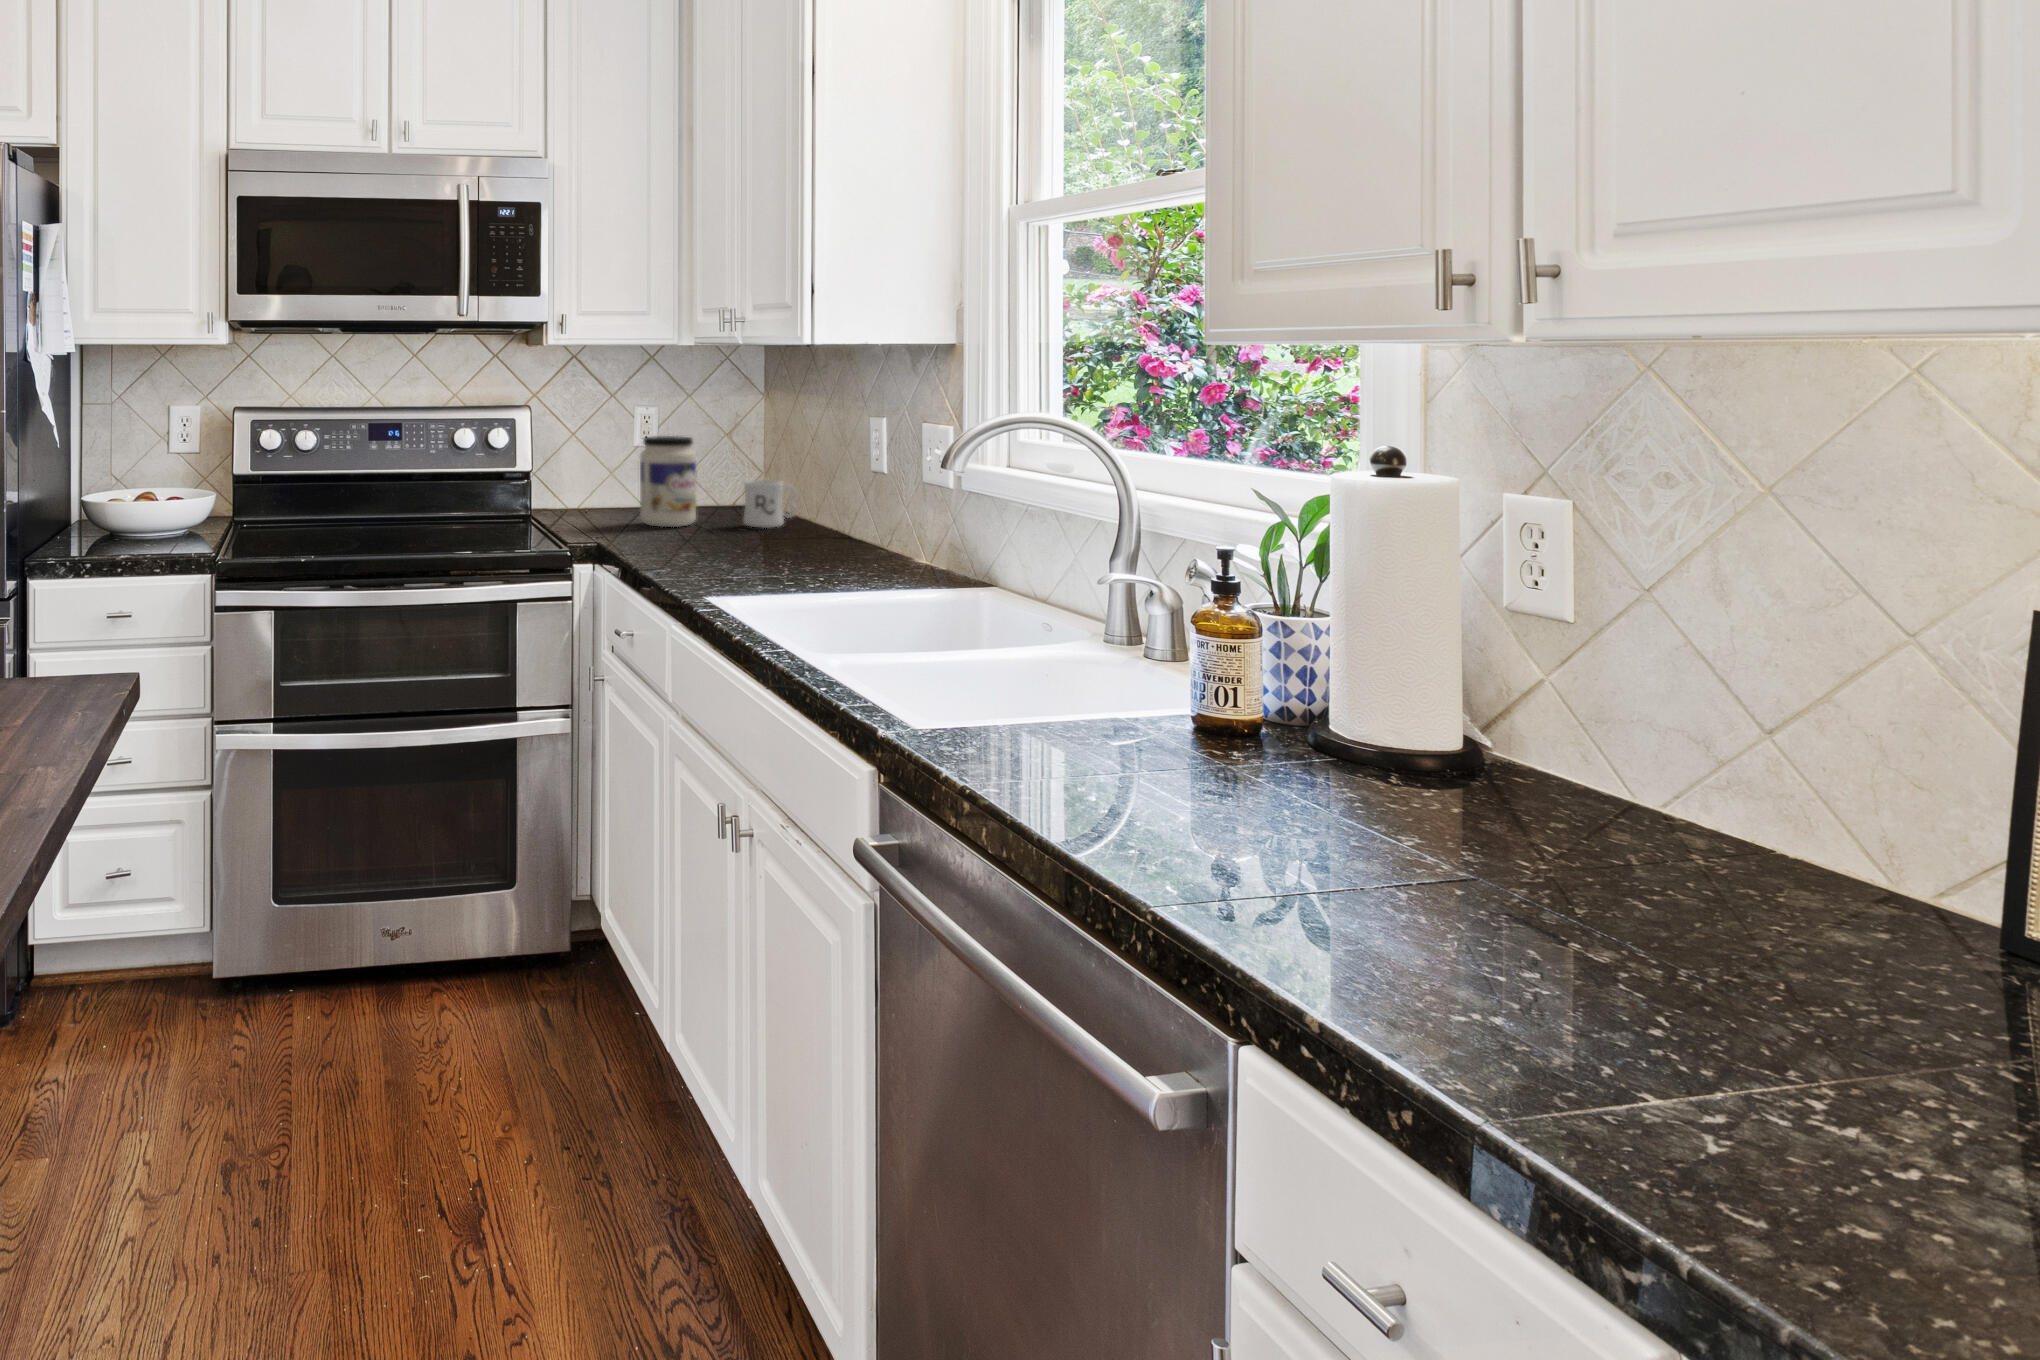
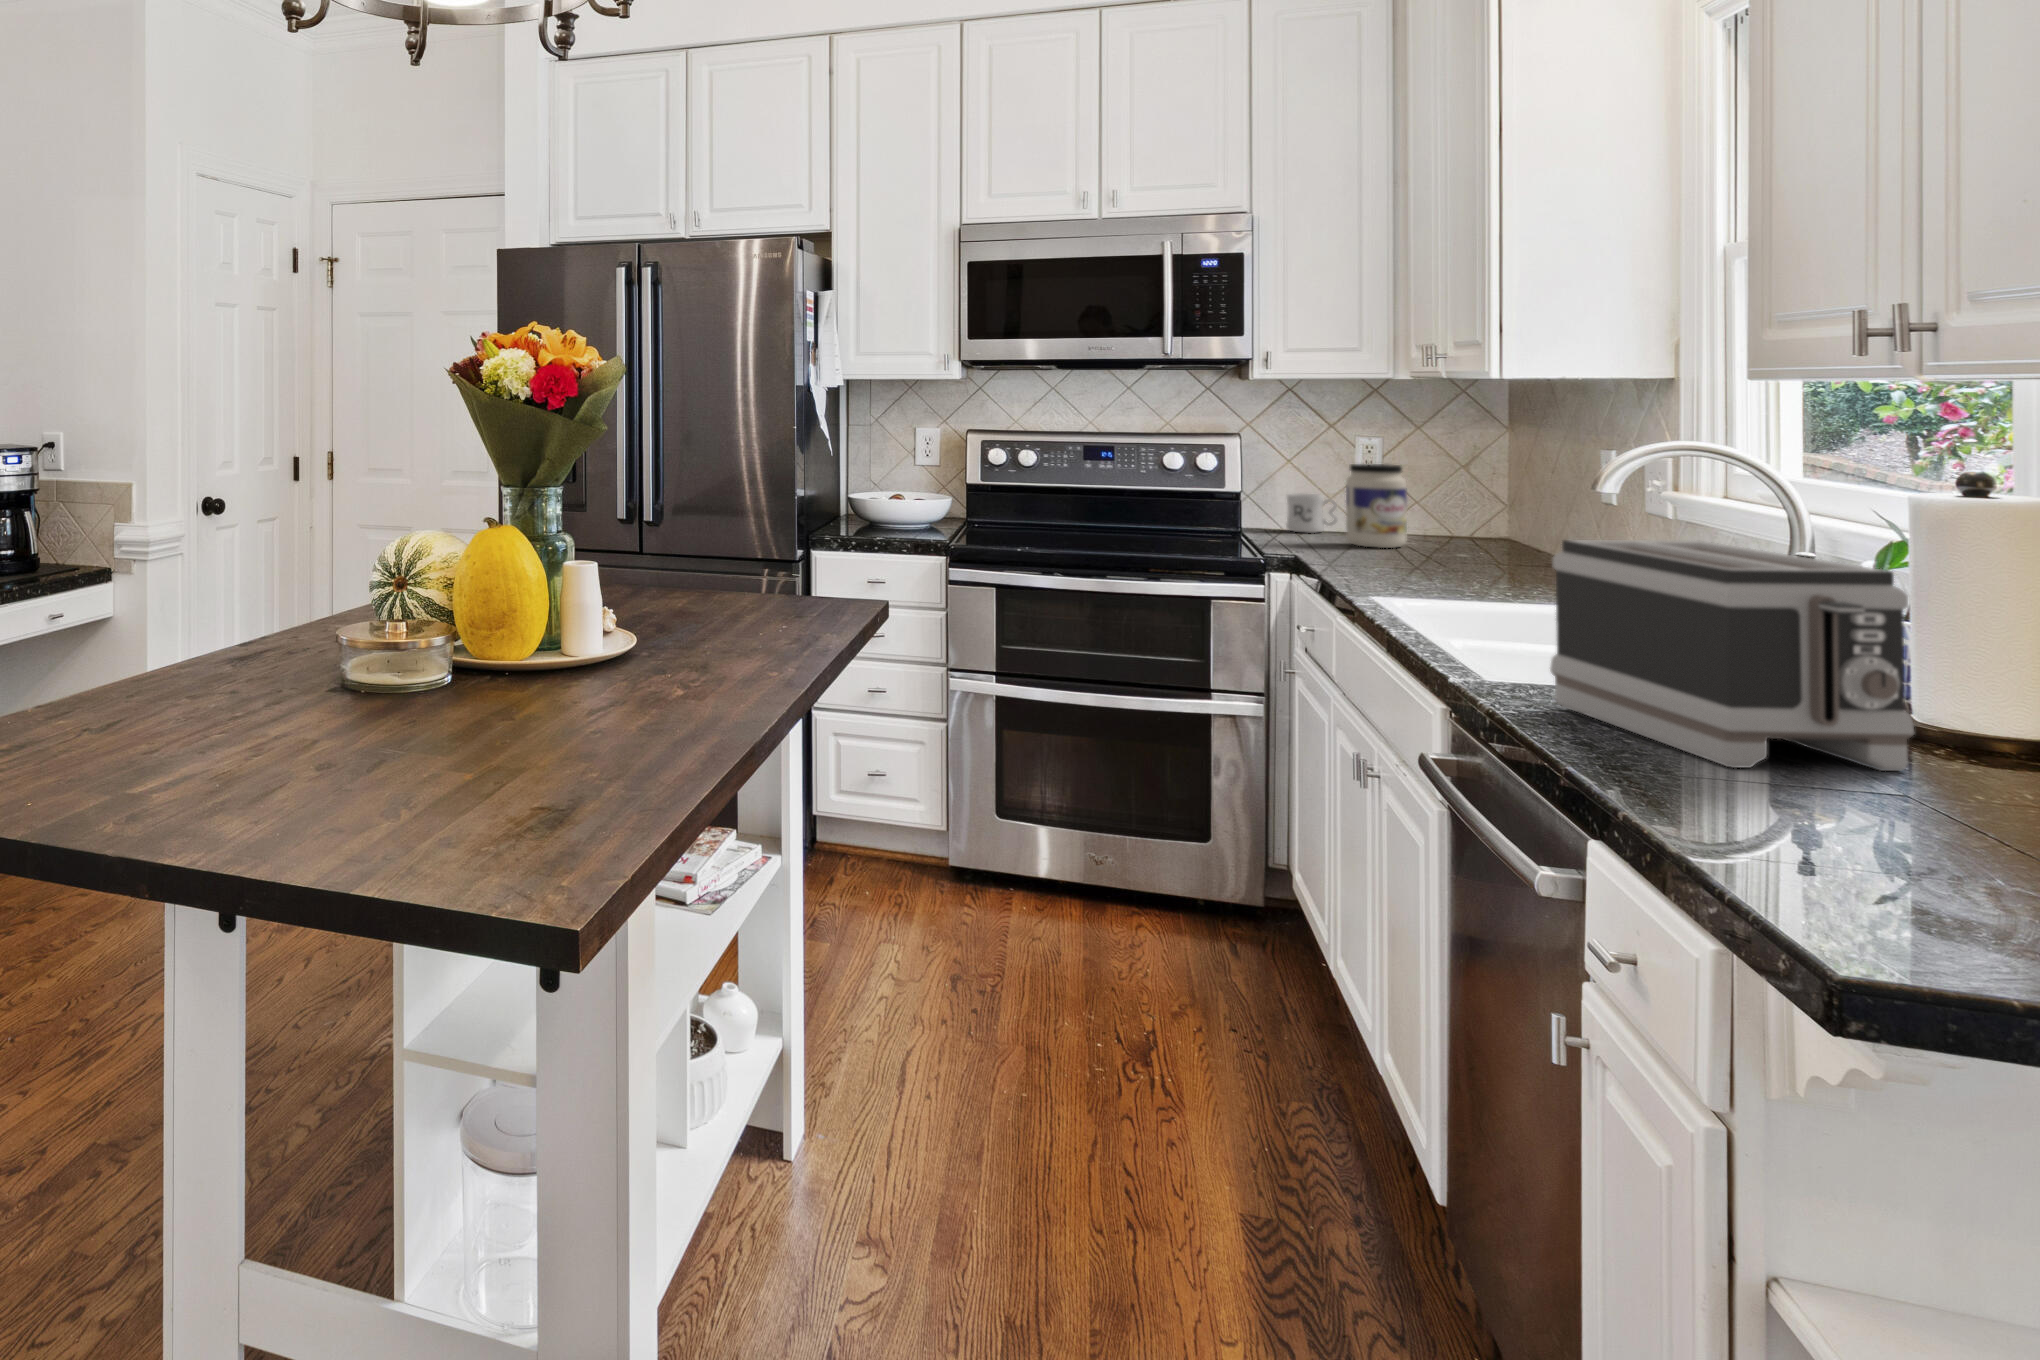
mug: present [744,480,797,528] -> present [1286,493,1338,533]
toaster: none [1130,545,1669,927] -> present [1550,540,1914,771]

